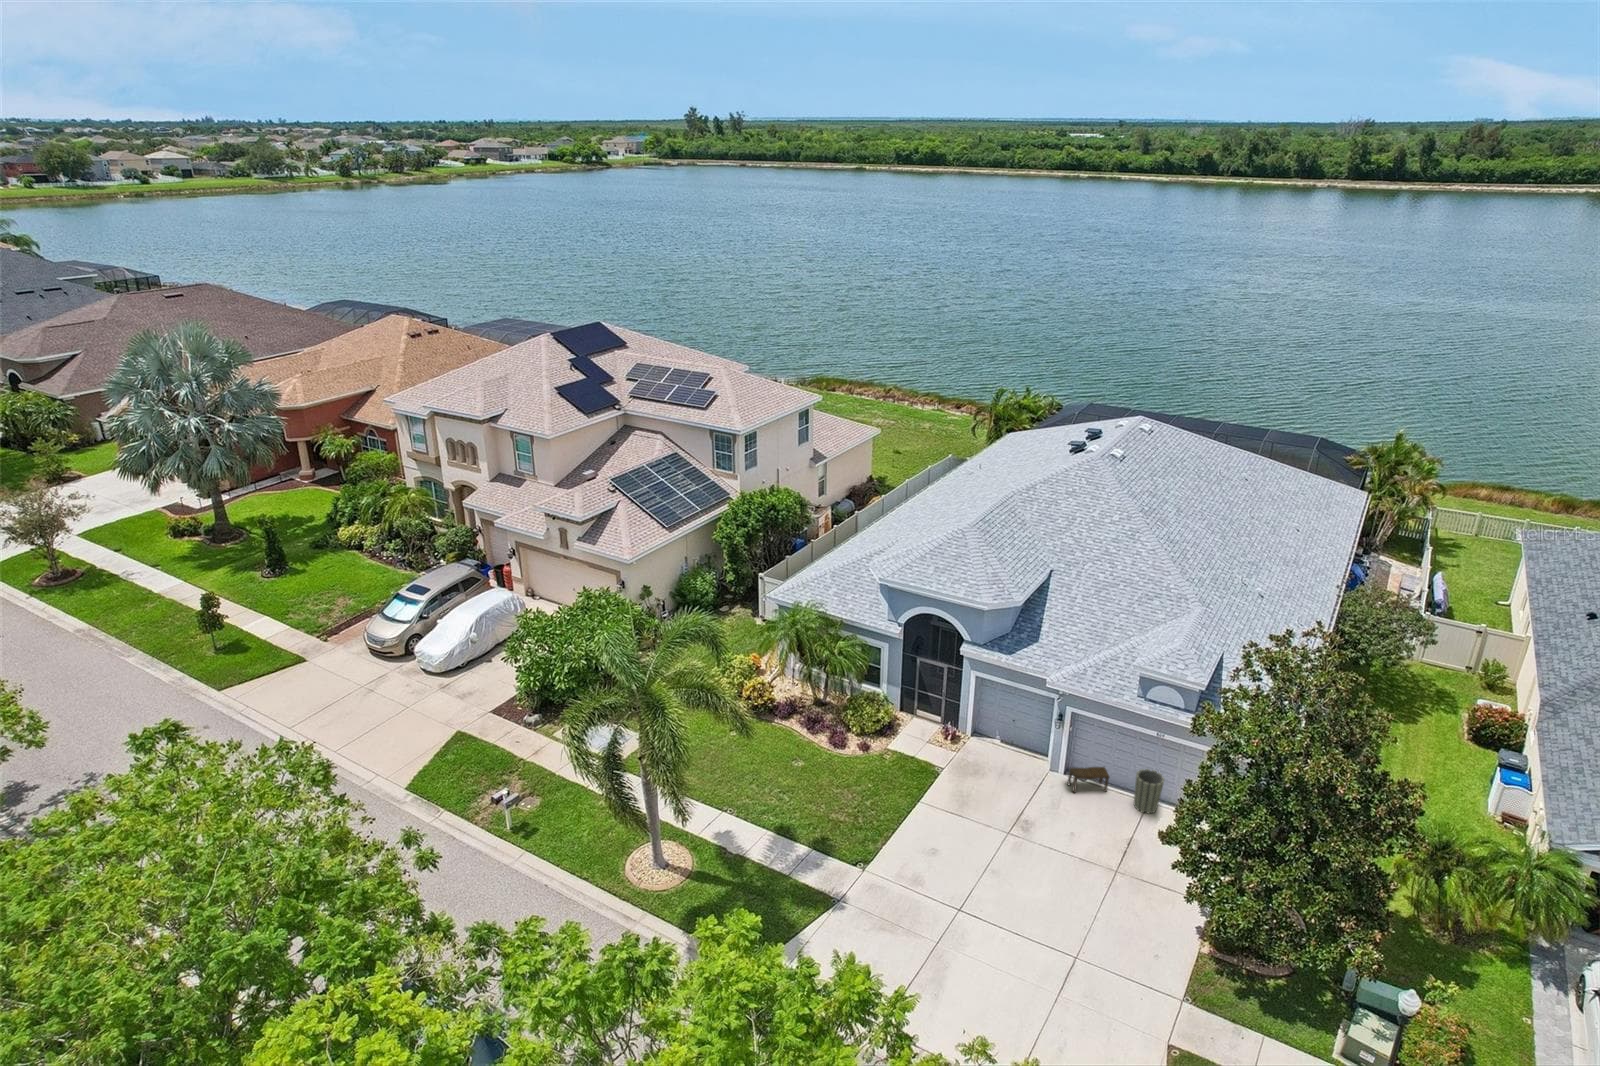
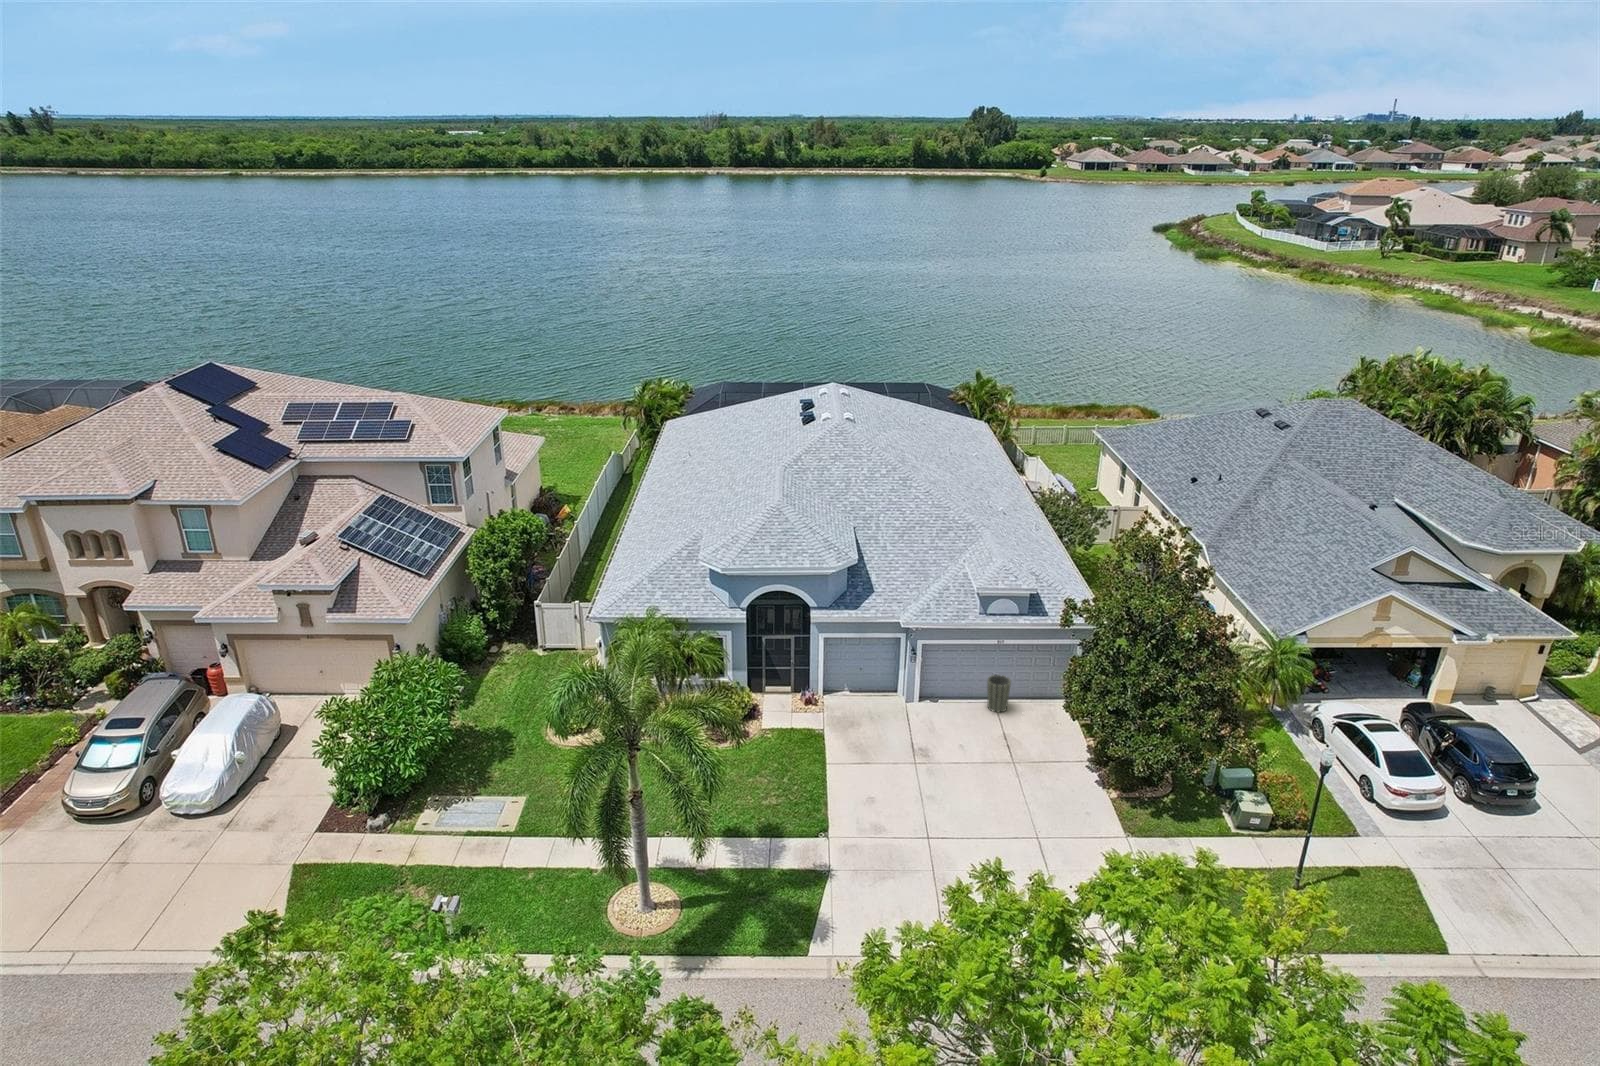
bench: present [1067,767,1109,793] -> none [931,685,965,716]

